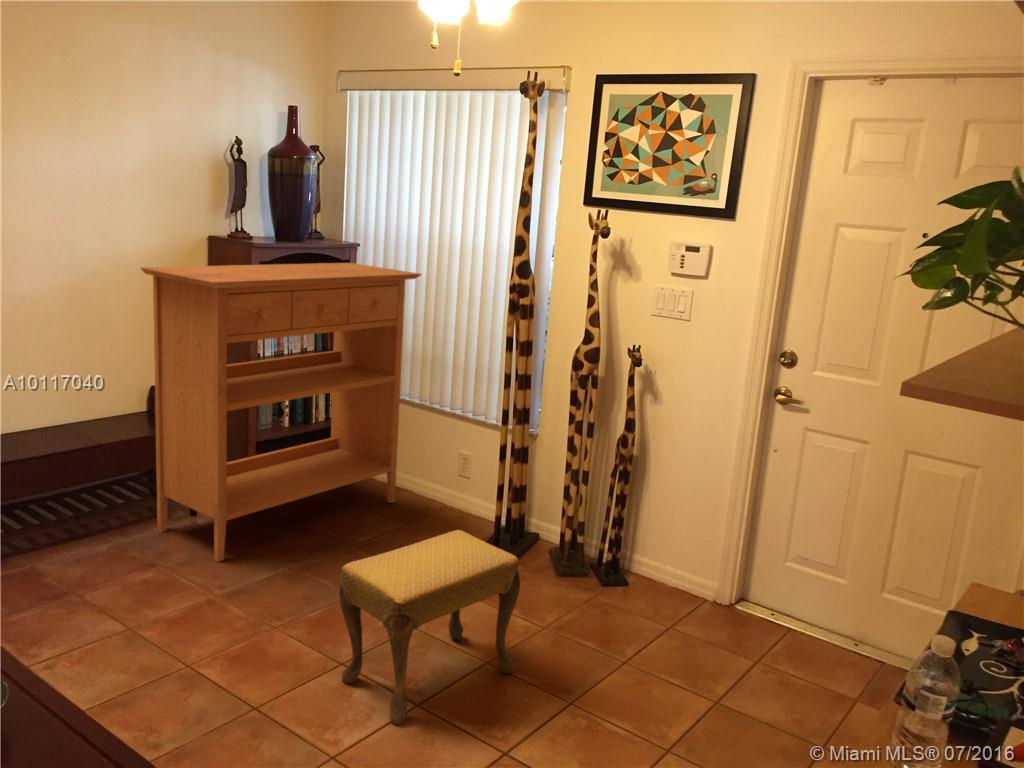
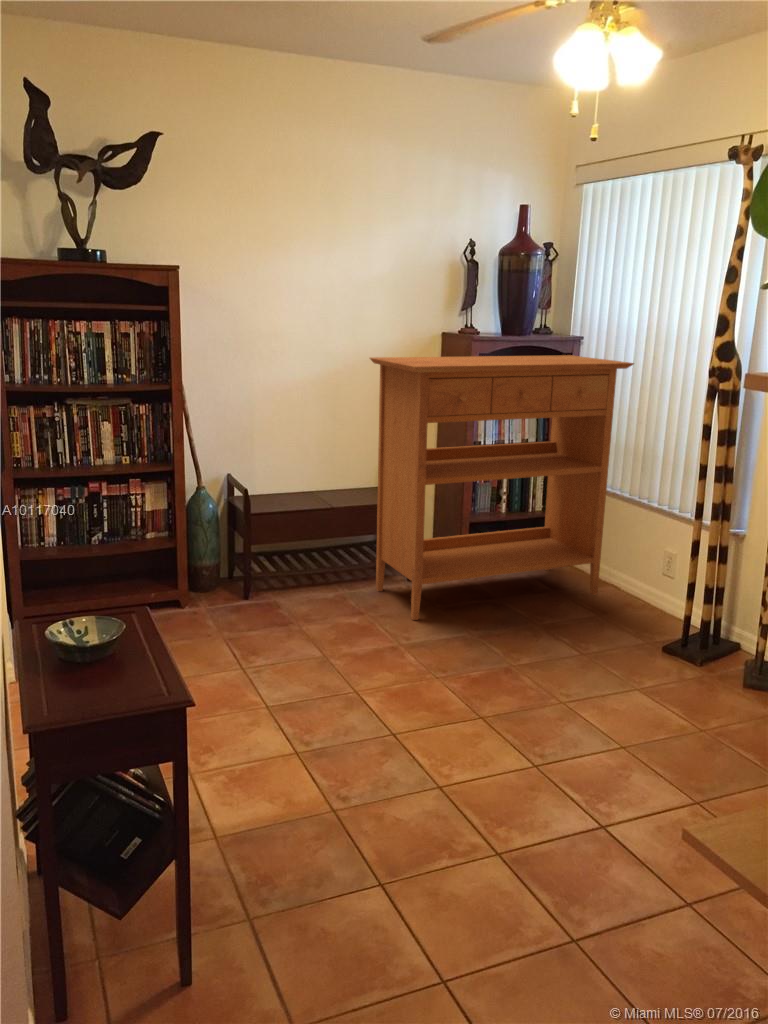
footstool: present [339,530,520,725] -> none [474,610,656,777]

